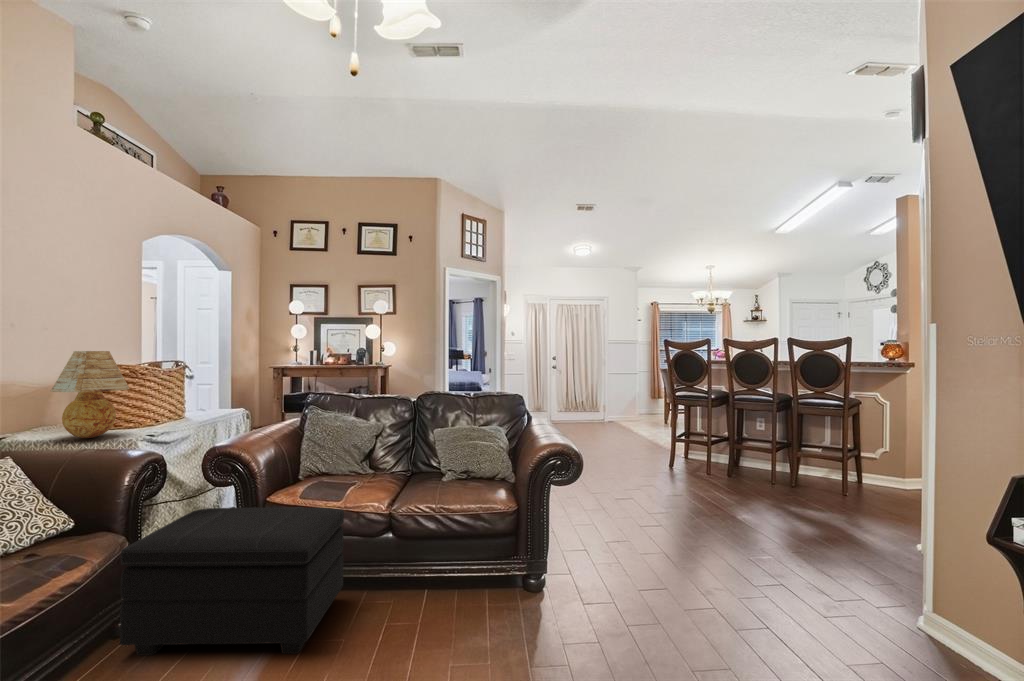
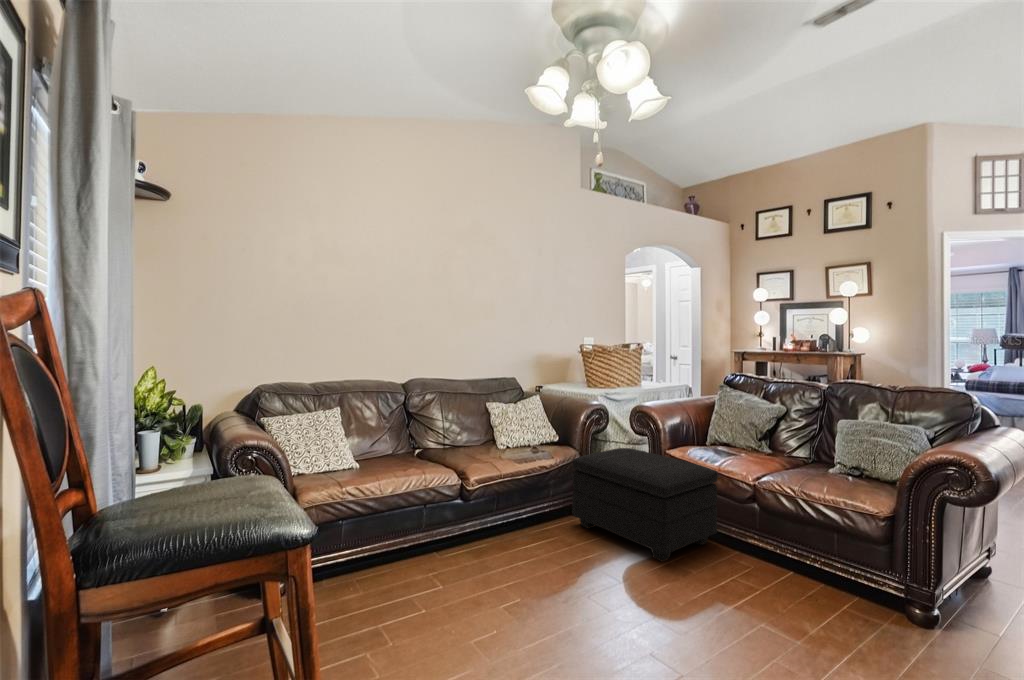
table lamp: present [51,351,130,438] -> none [561,337,598,392]

